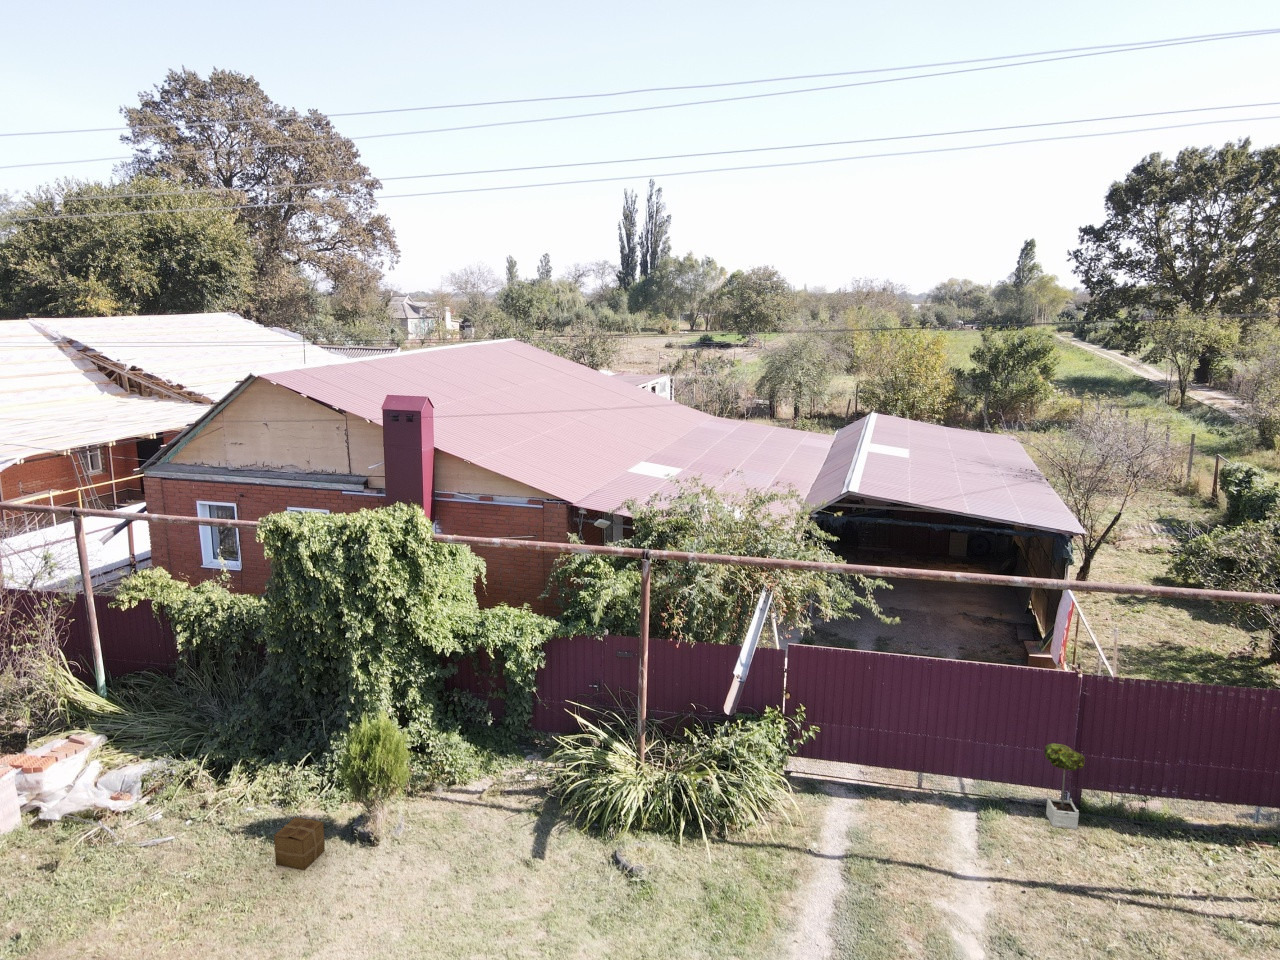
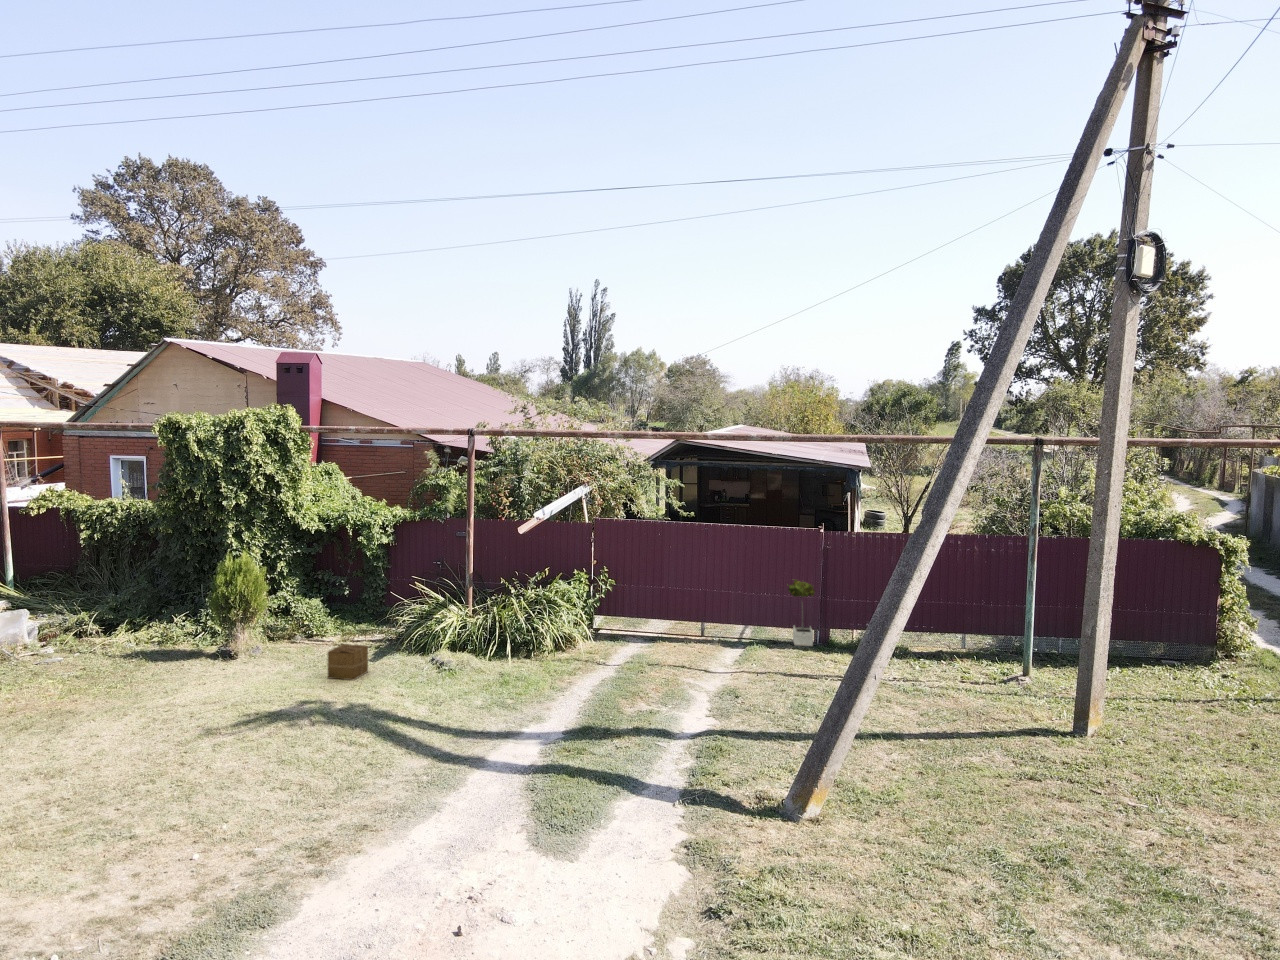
cardboard box: present [274,817,325,870] -> present [328,644,368,680]

